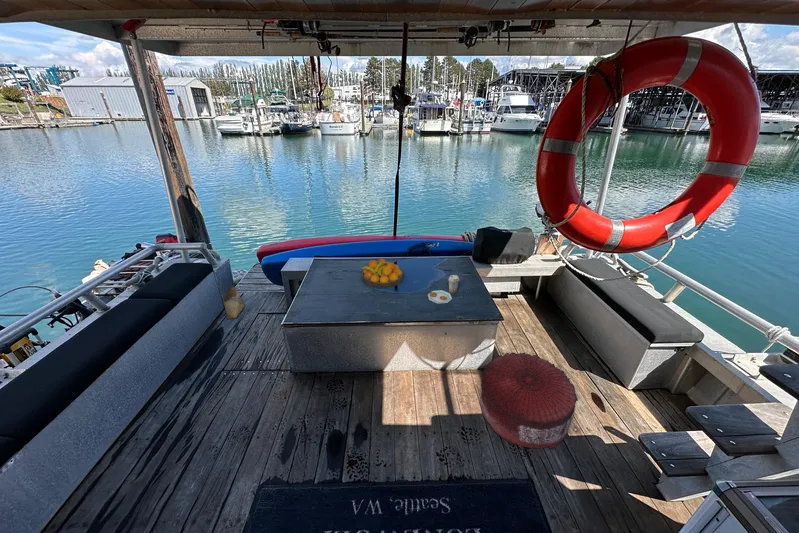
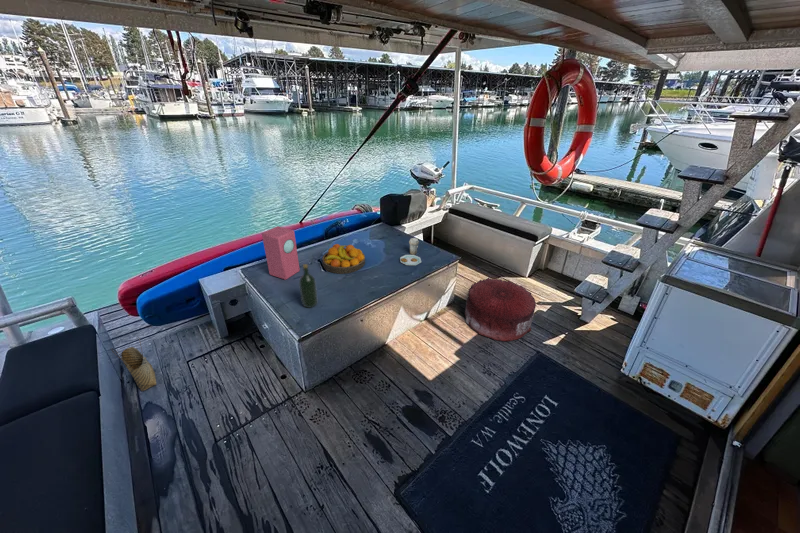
speaker: none [319,230,345,276] -> present [262,226,300,280]
wine bottle: none [307,264,323,303] -> present [299,264,317,308]

